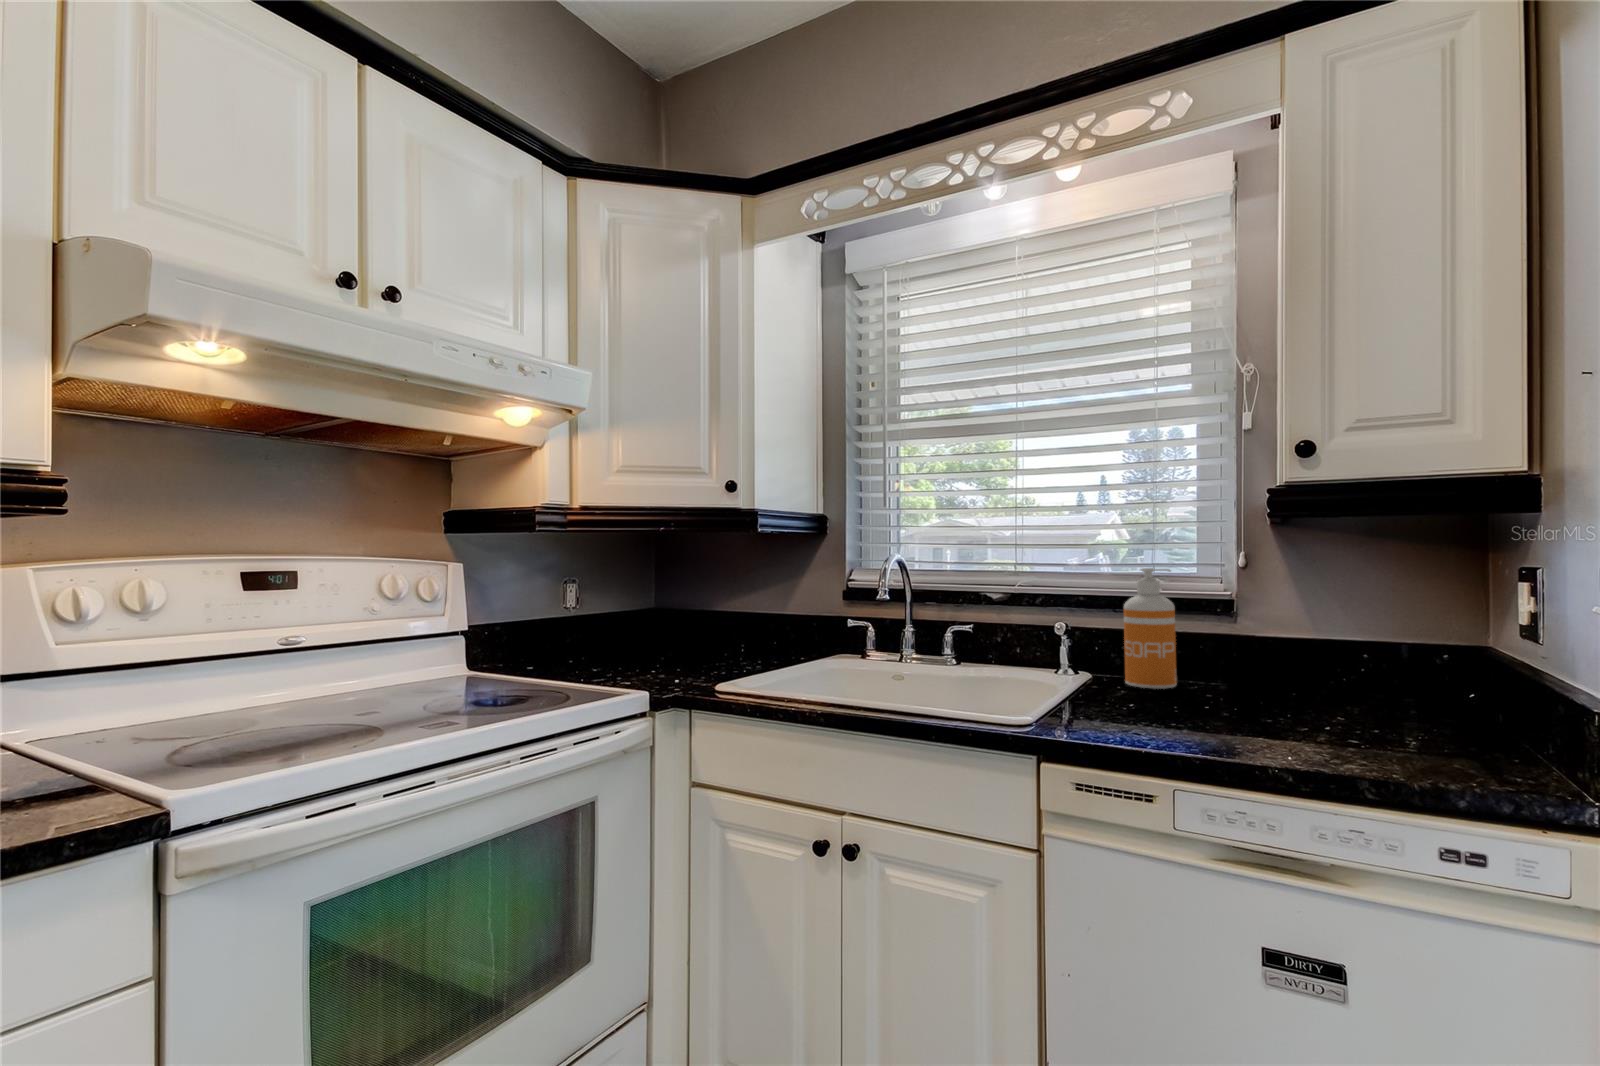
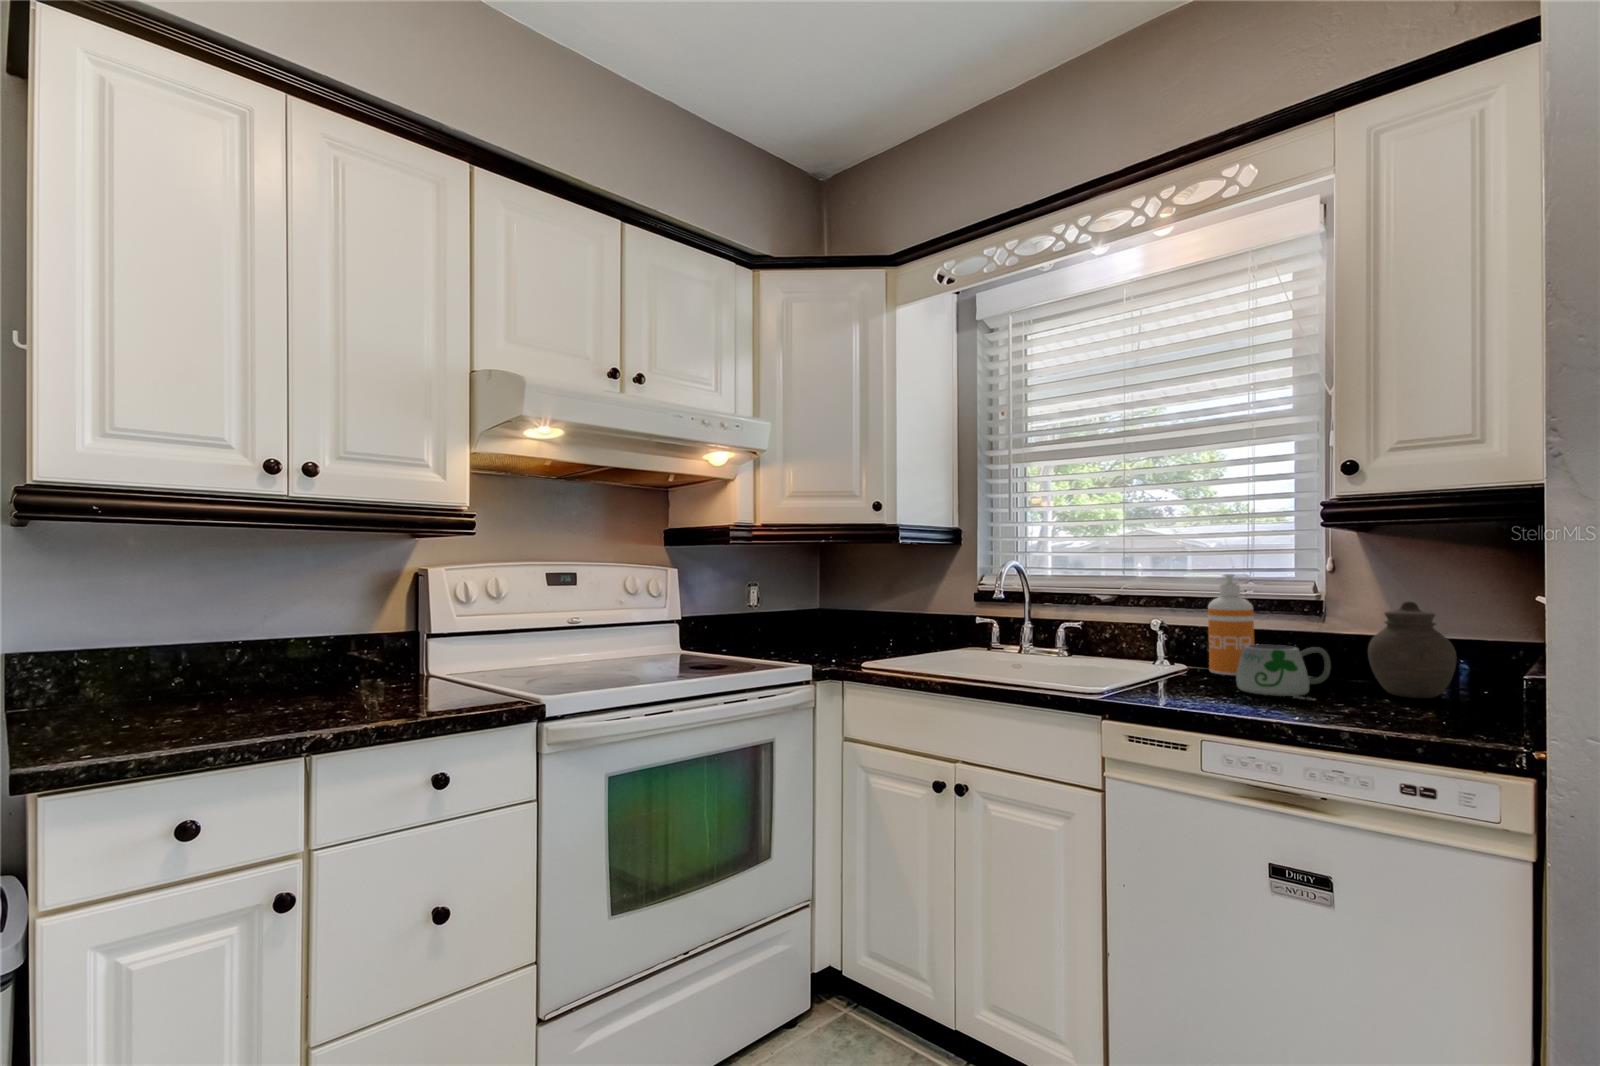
jar: none [1316,599,1417,713] -> present [1368,601,1457,698]
mug: none [1177,654,1285,724] -> present [1236,645,1331,700]

